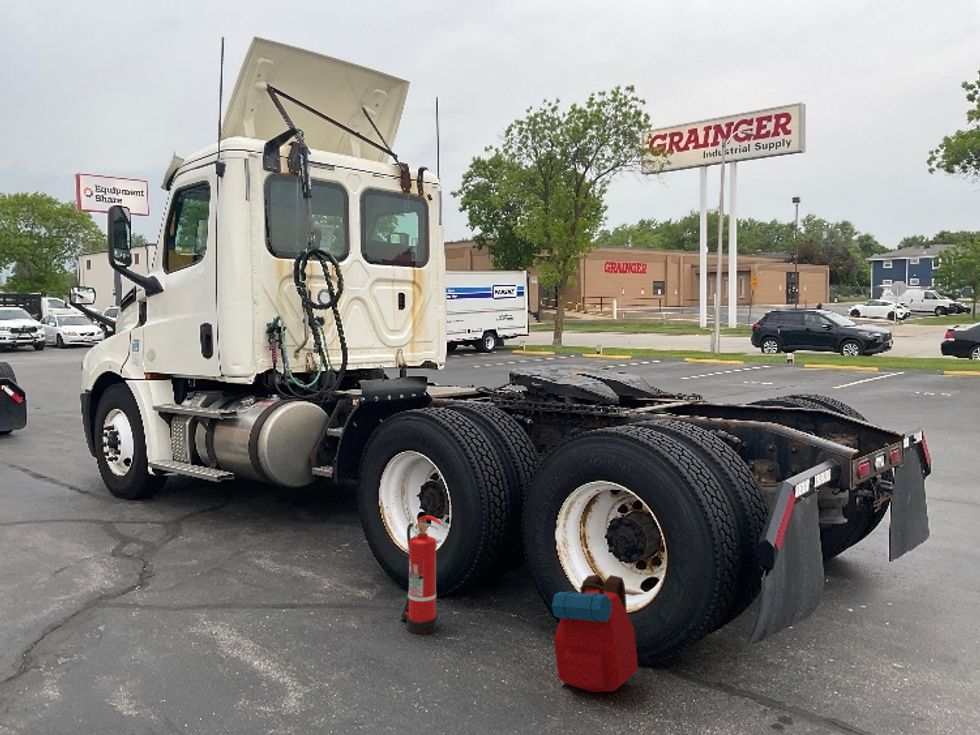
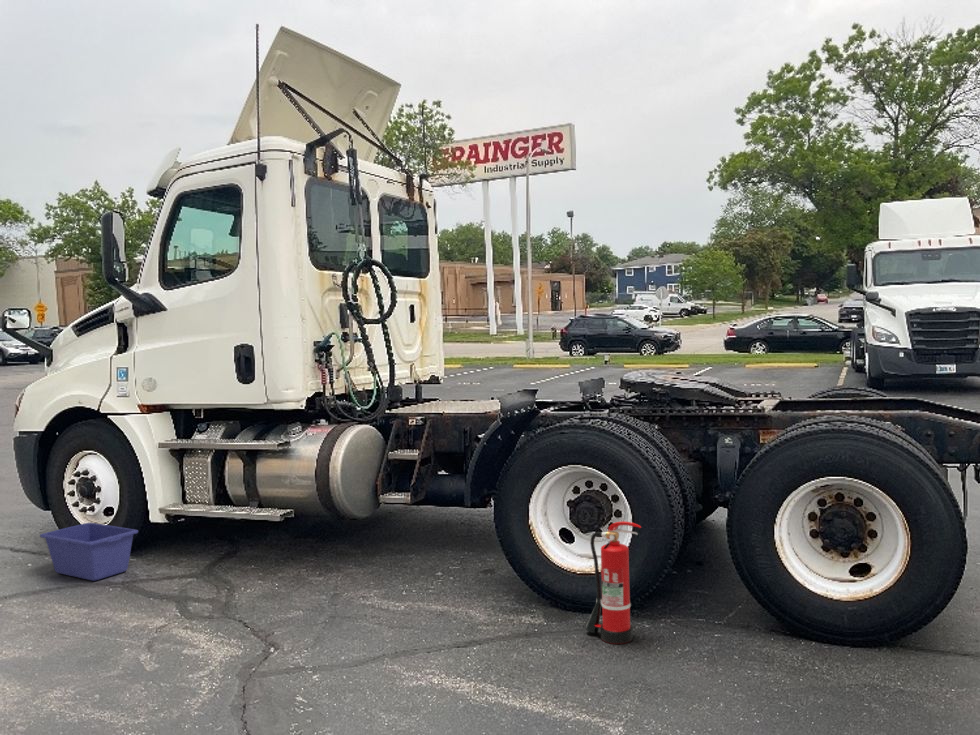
storage bin: none [65,467,135,515] -> present [40,523,138,581]
backpack: present [552,575,638,692] -> none [798,555,877,667]

